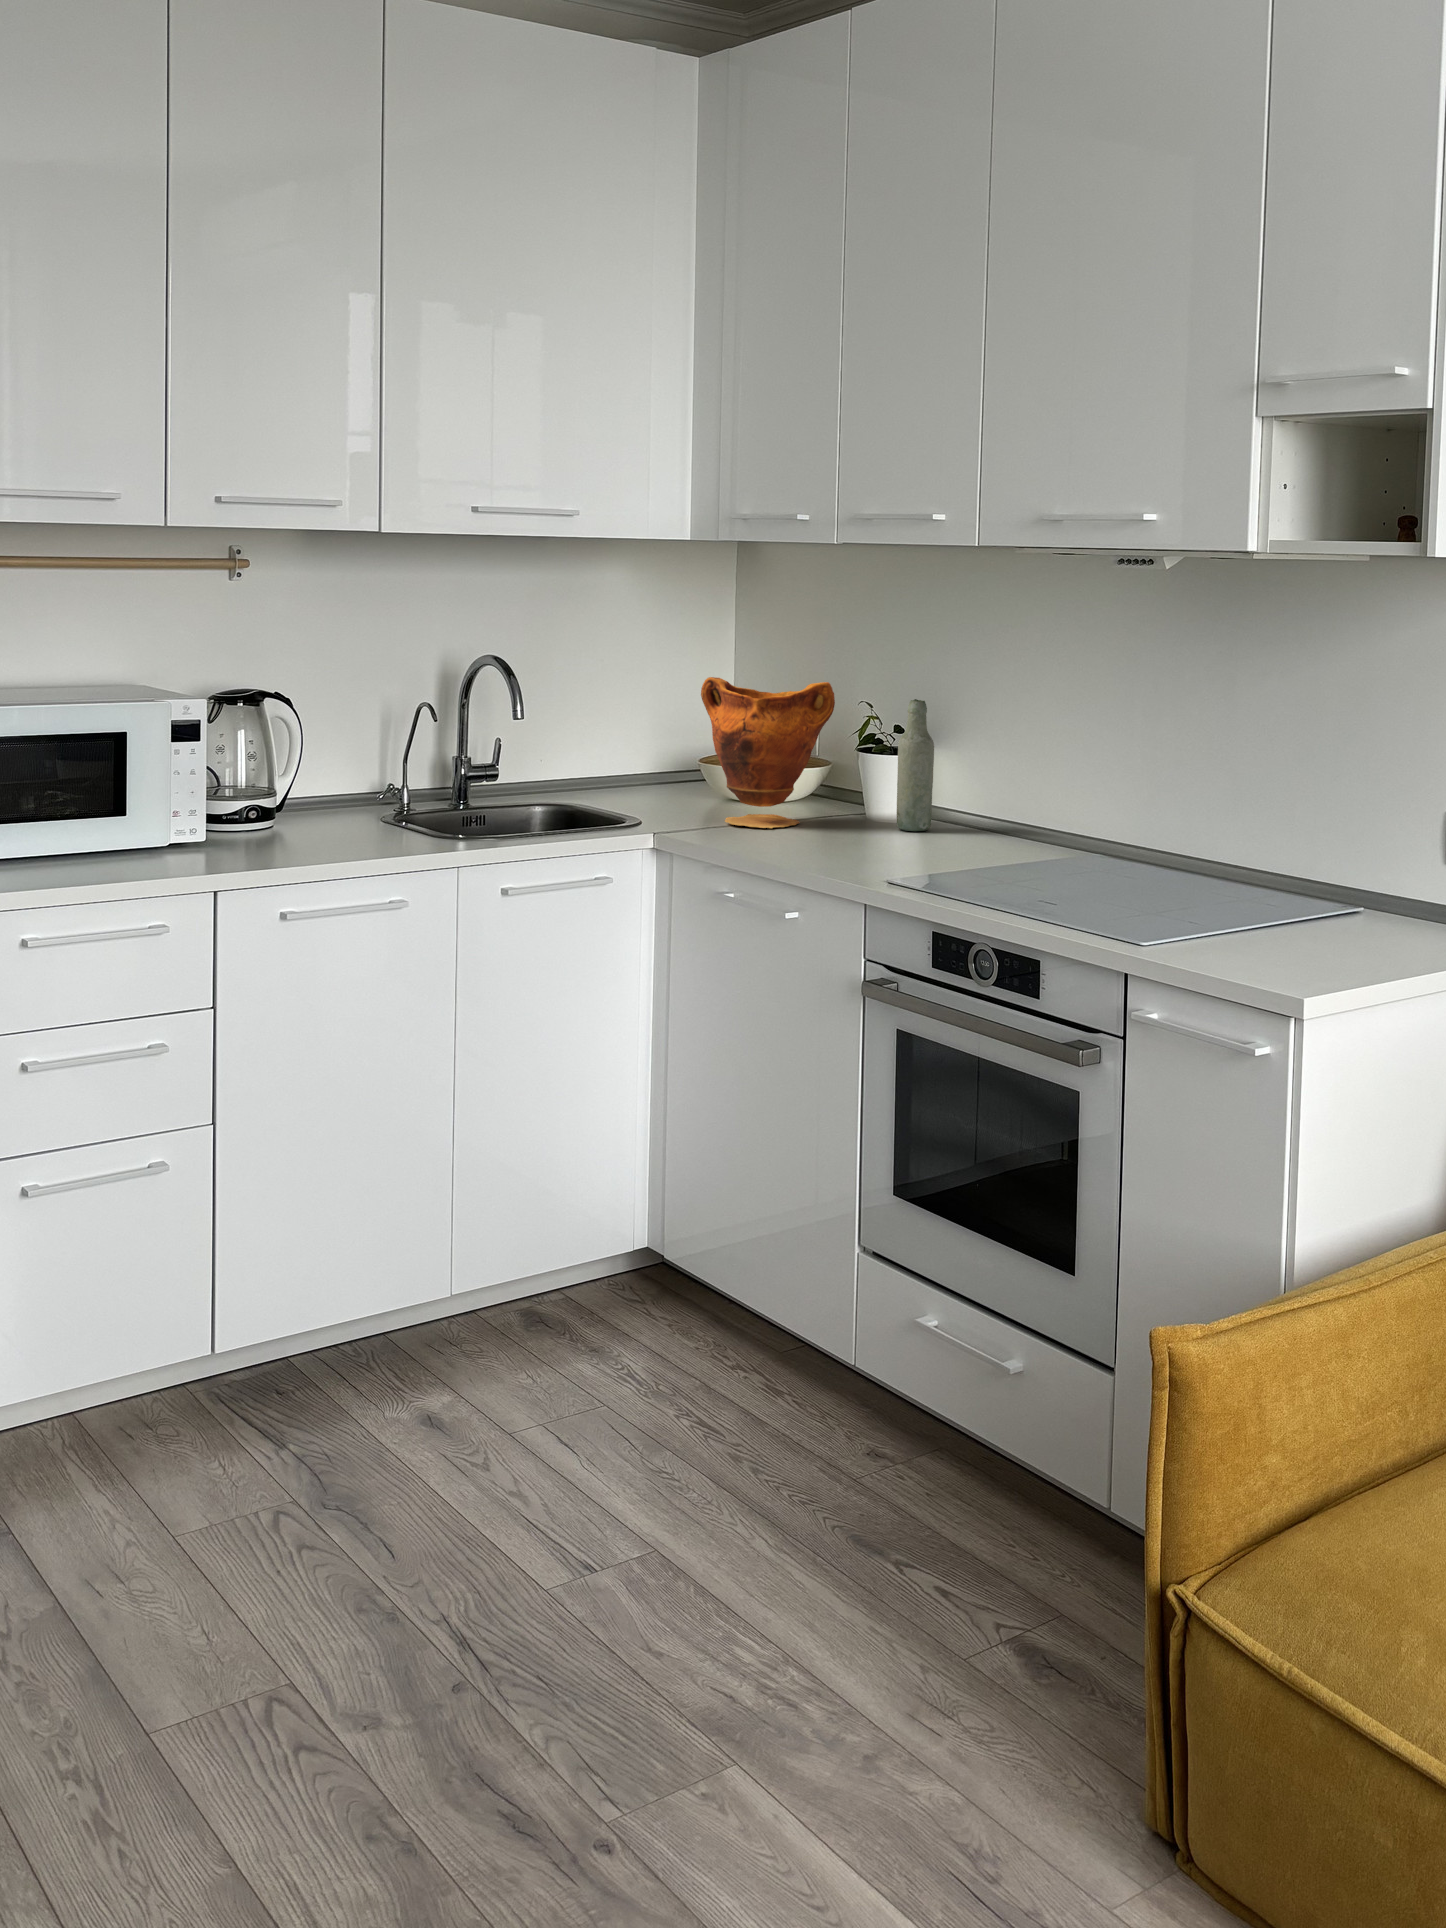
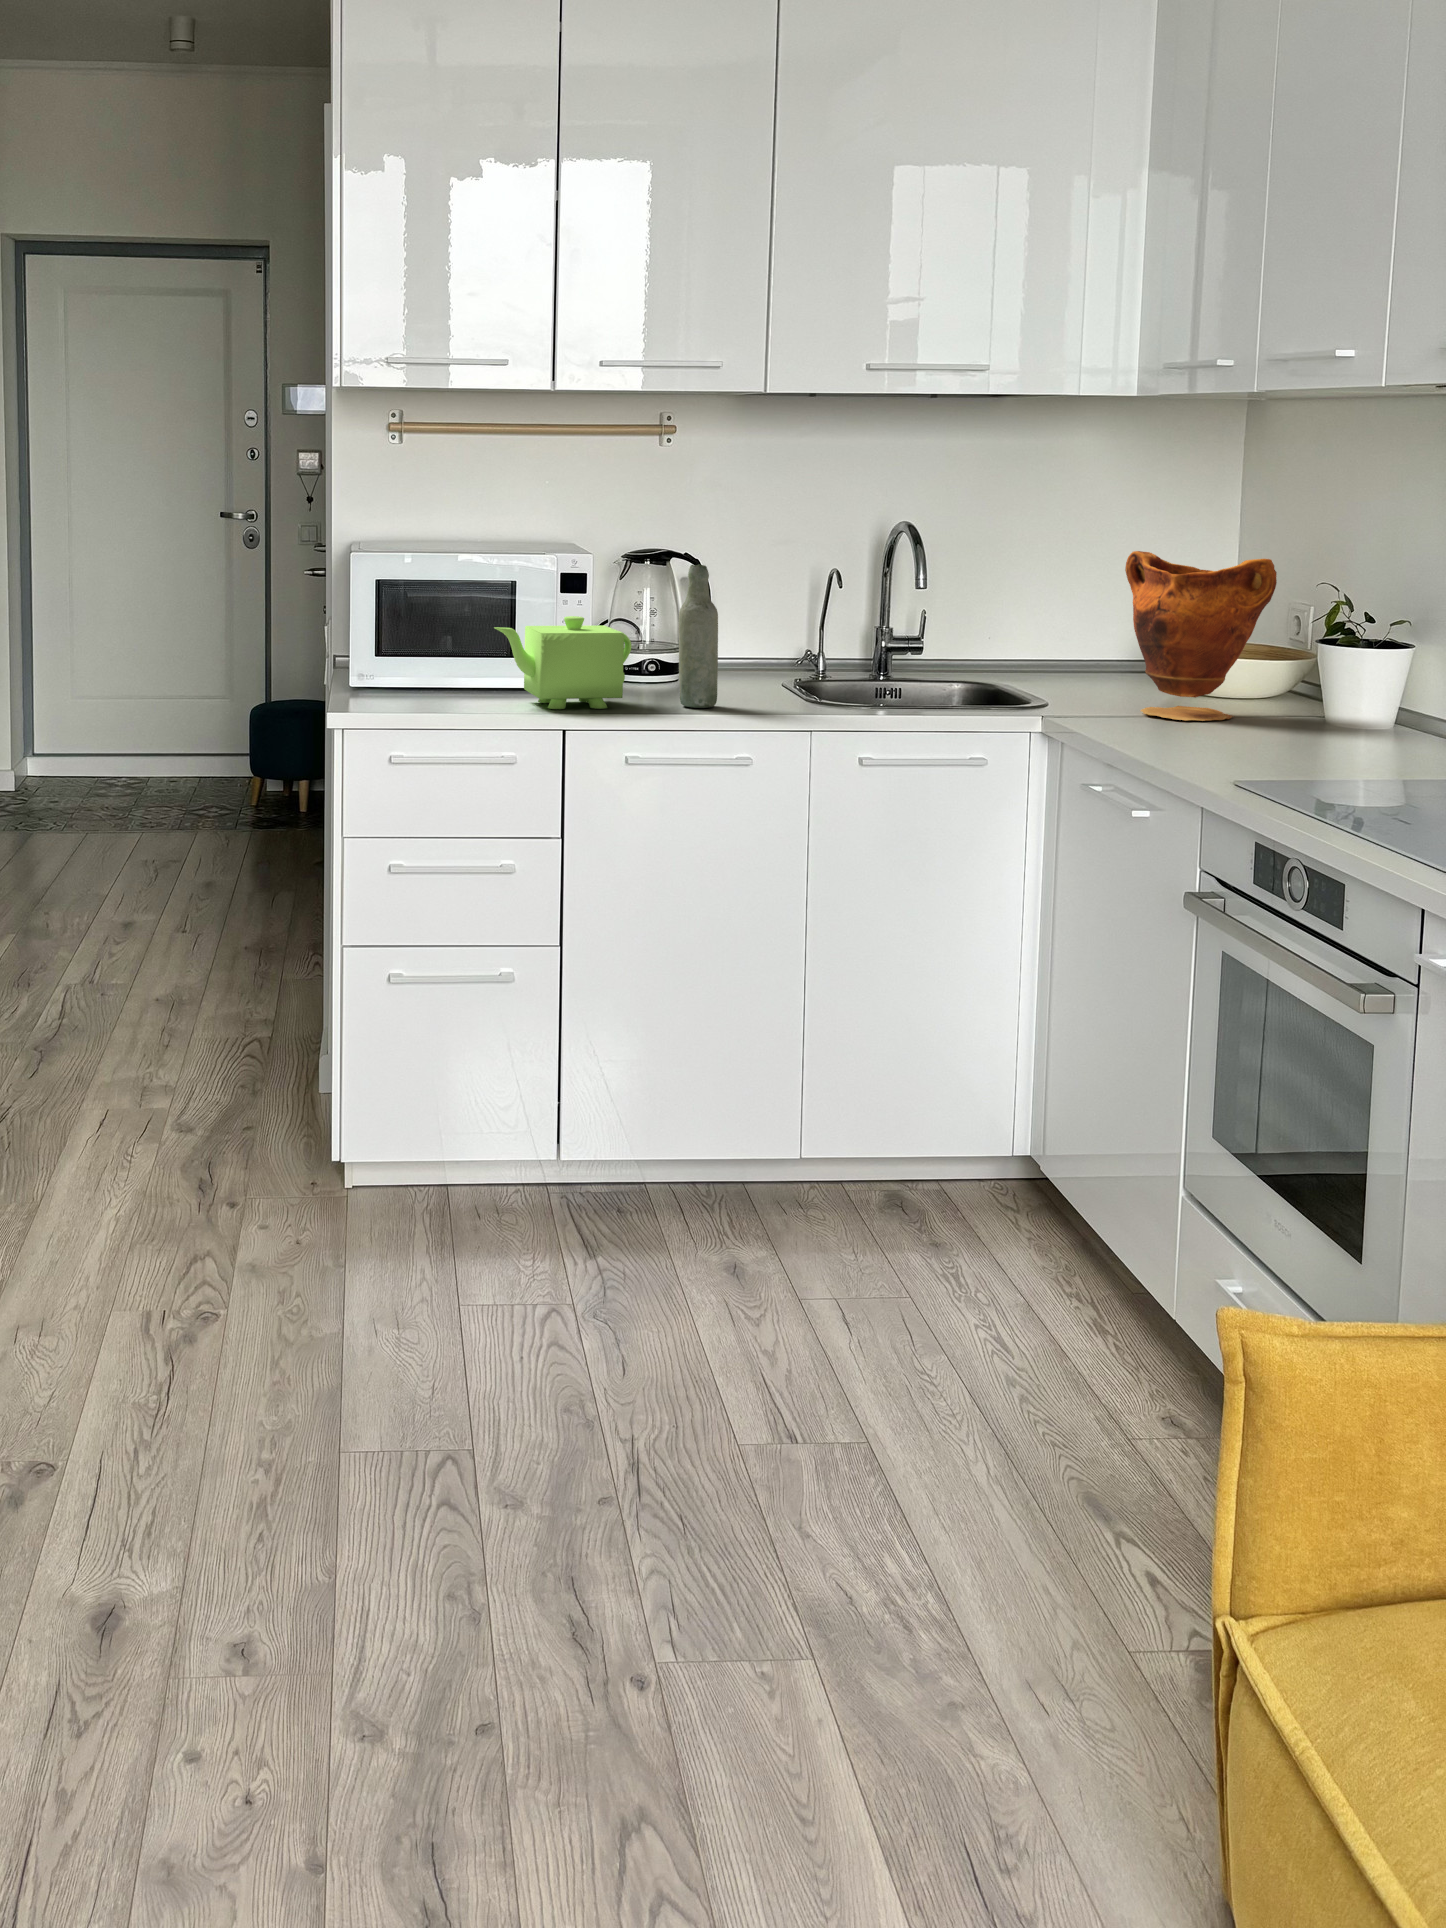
bottle: present [897,699,934,831] -> present [679,564,718,708]
teapot: none [121,767,265,869] -> present [495,616,632,709]

